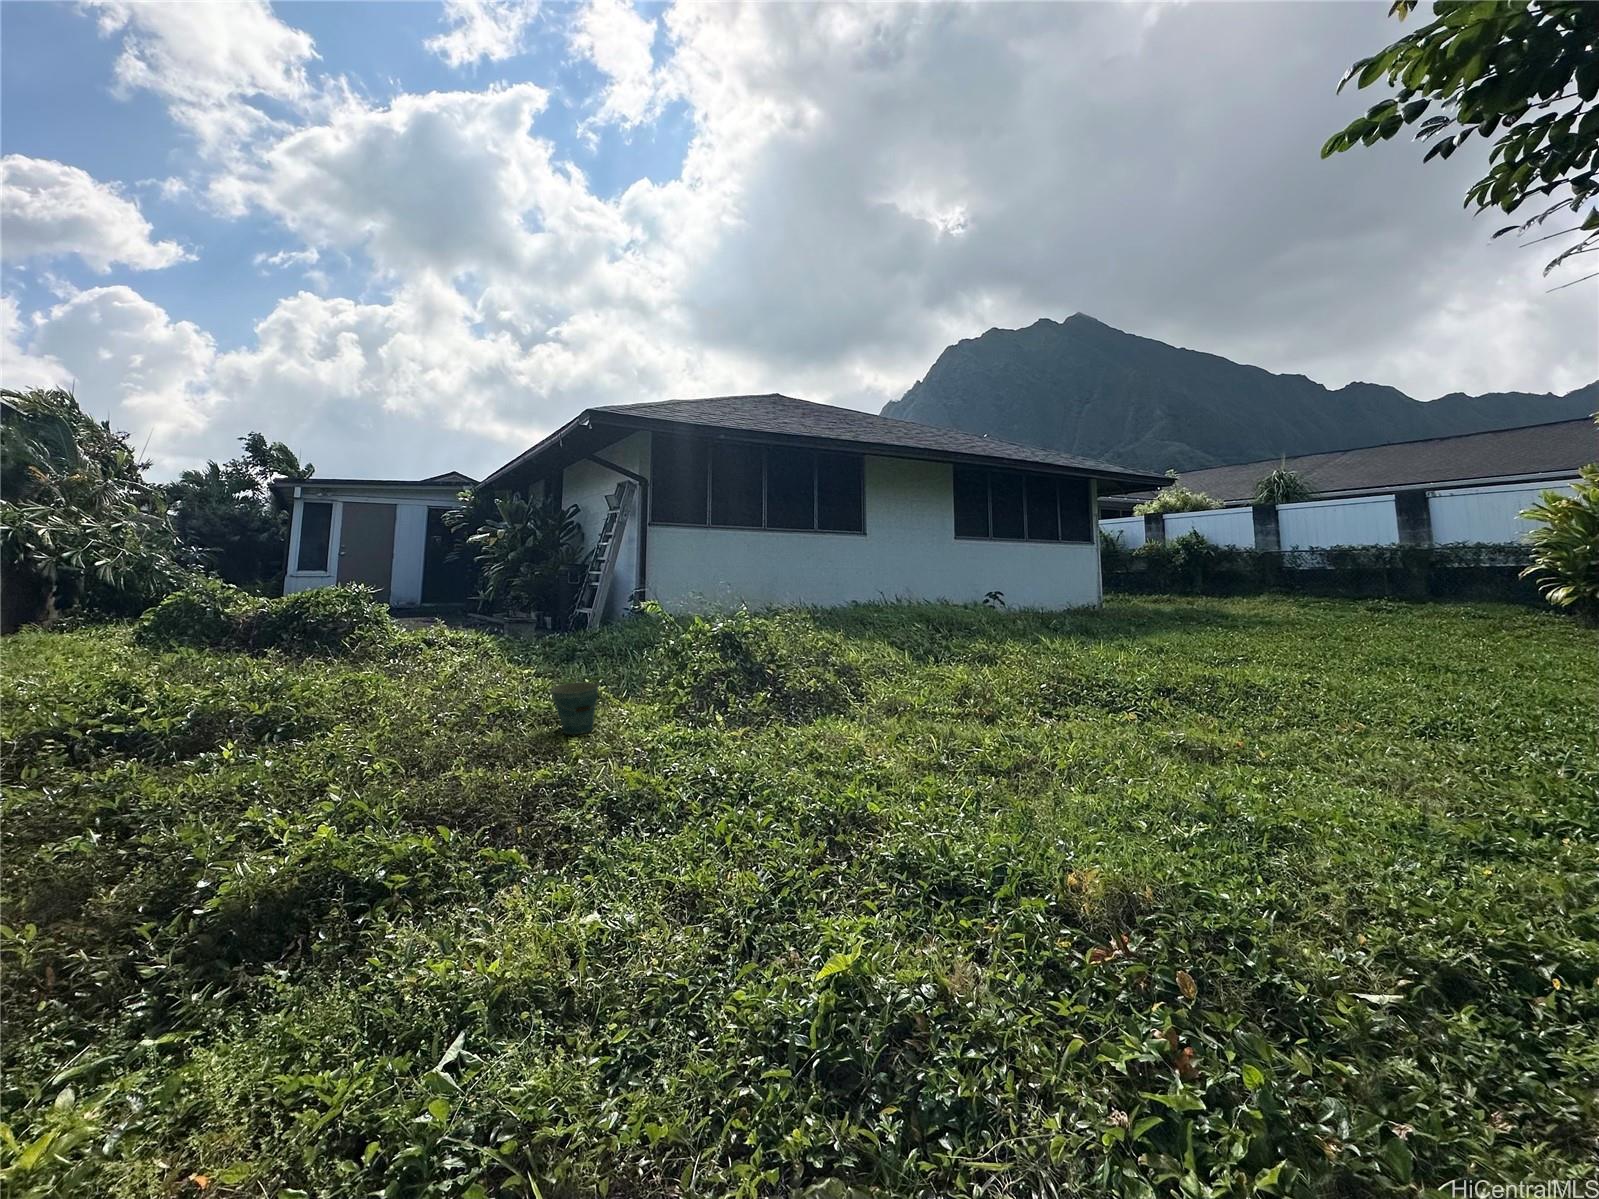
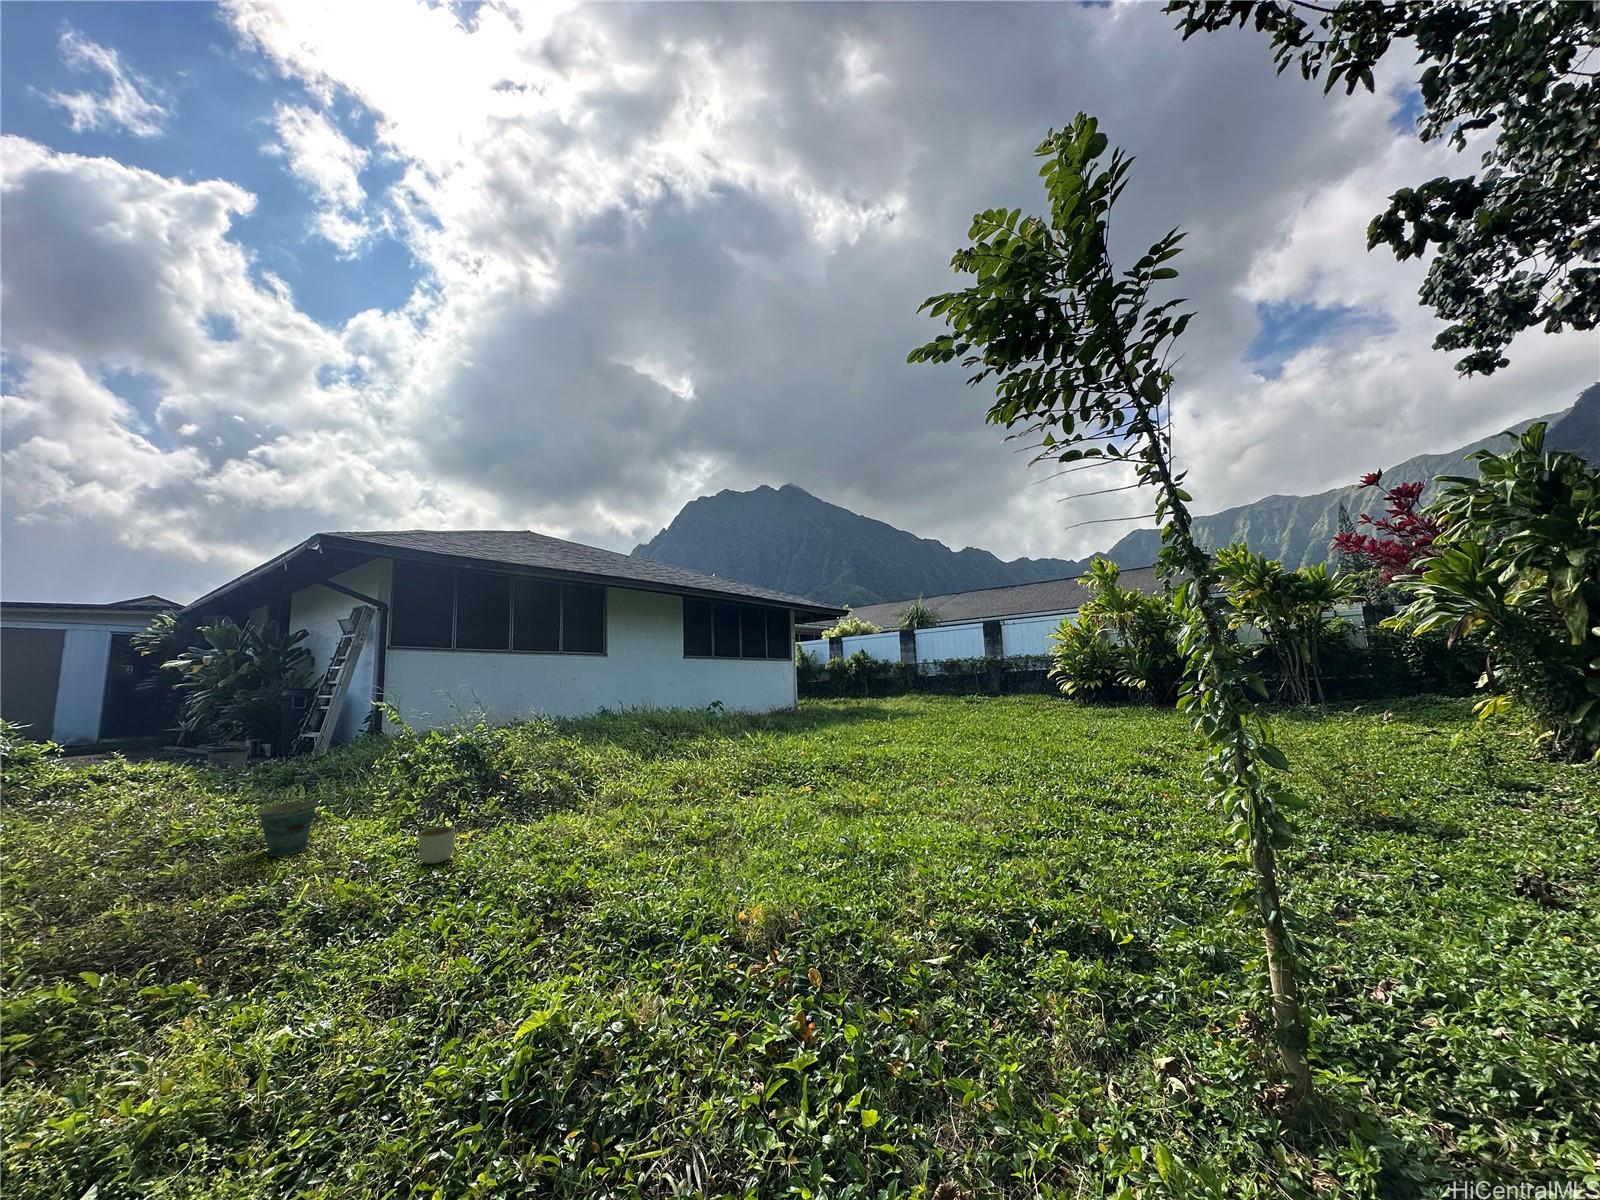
planter: none [692,723,727,761] -> present [418,826,455,864]

